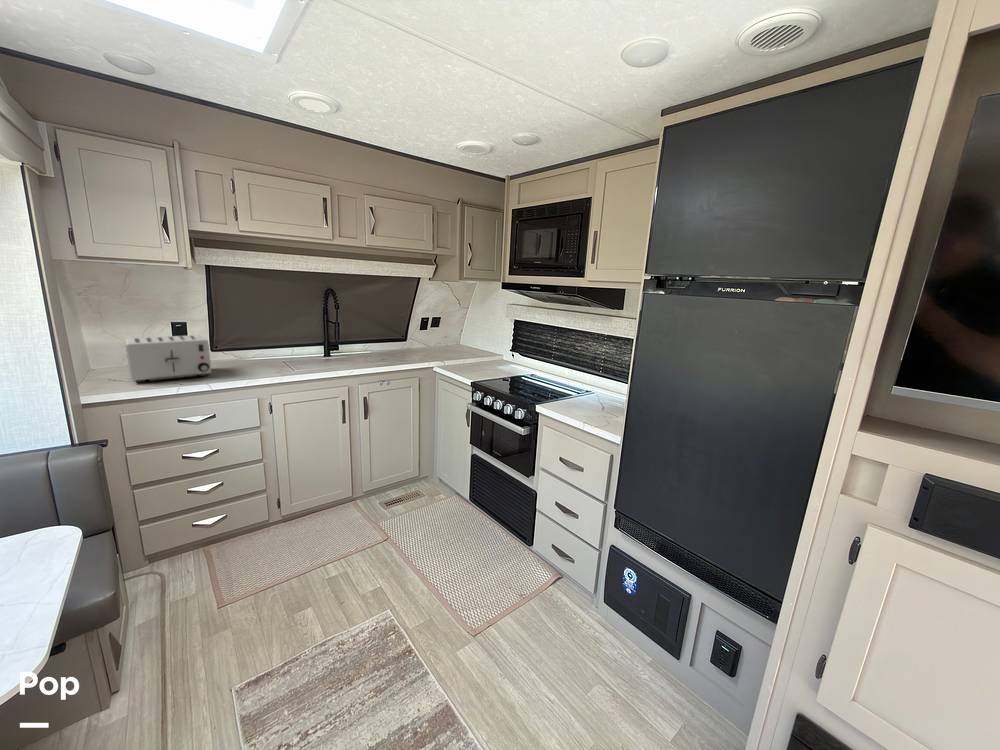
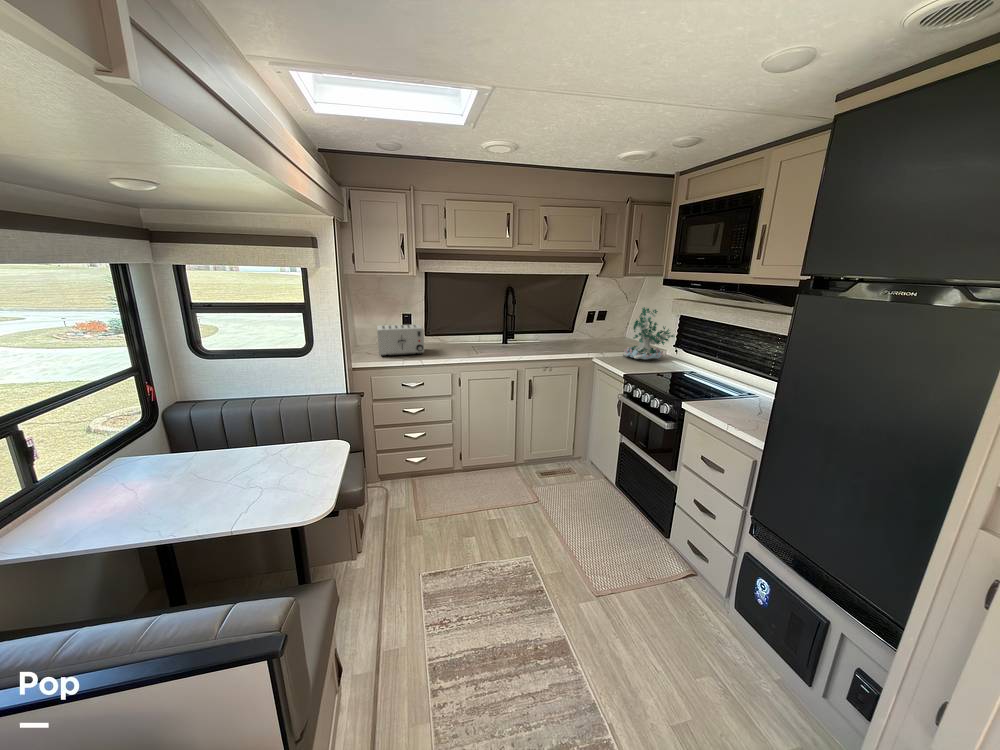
plant: none [464,311,515,366] -> present [624,307,674,359]

